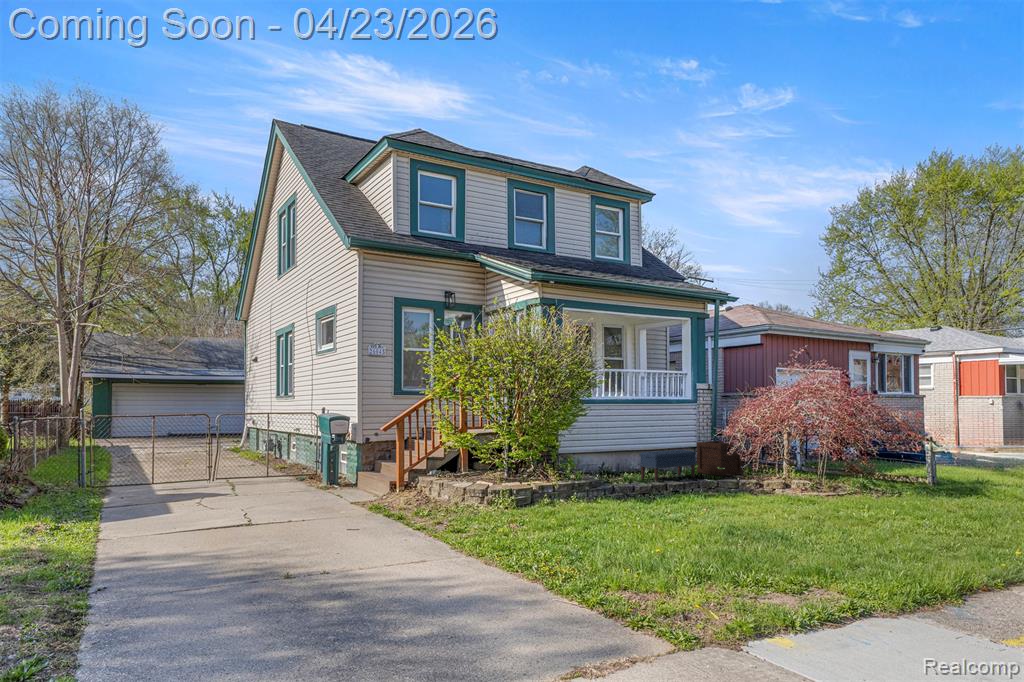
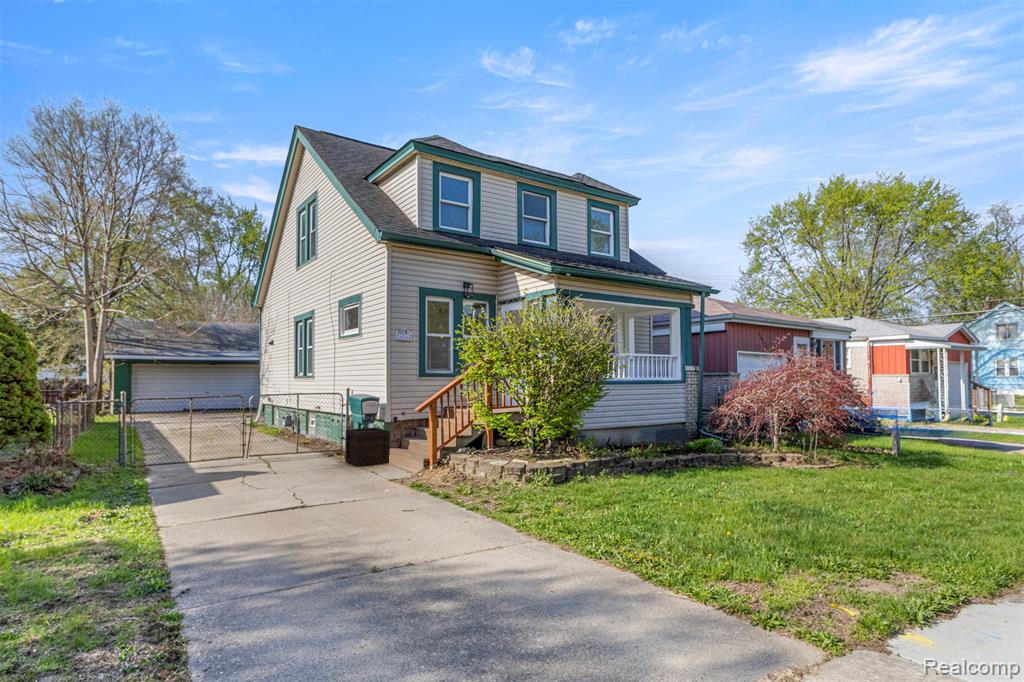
wooden crate: present [697,441,743,476] -> present [345,428,390,467]

